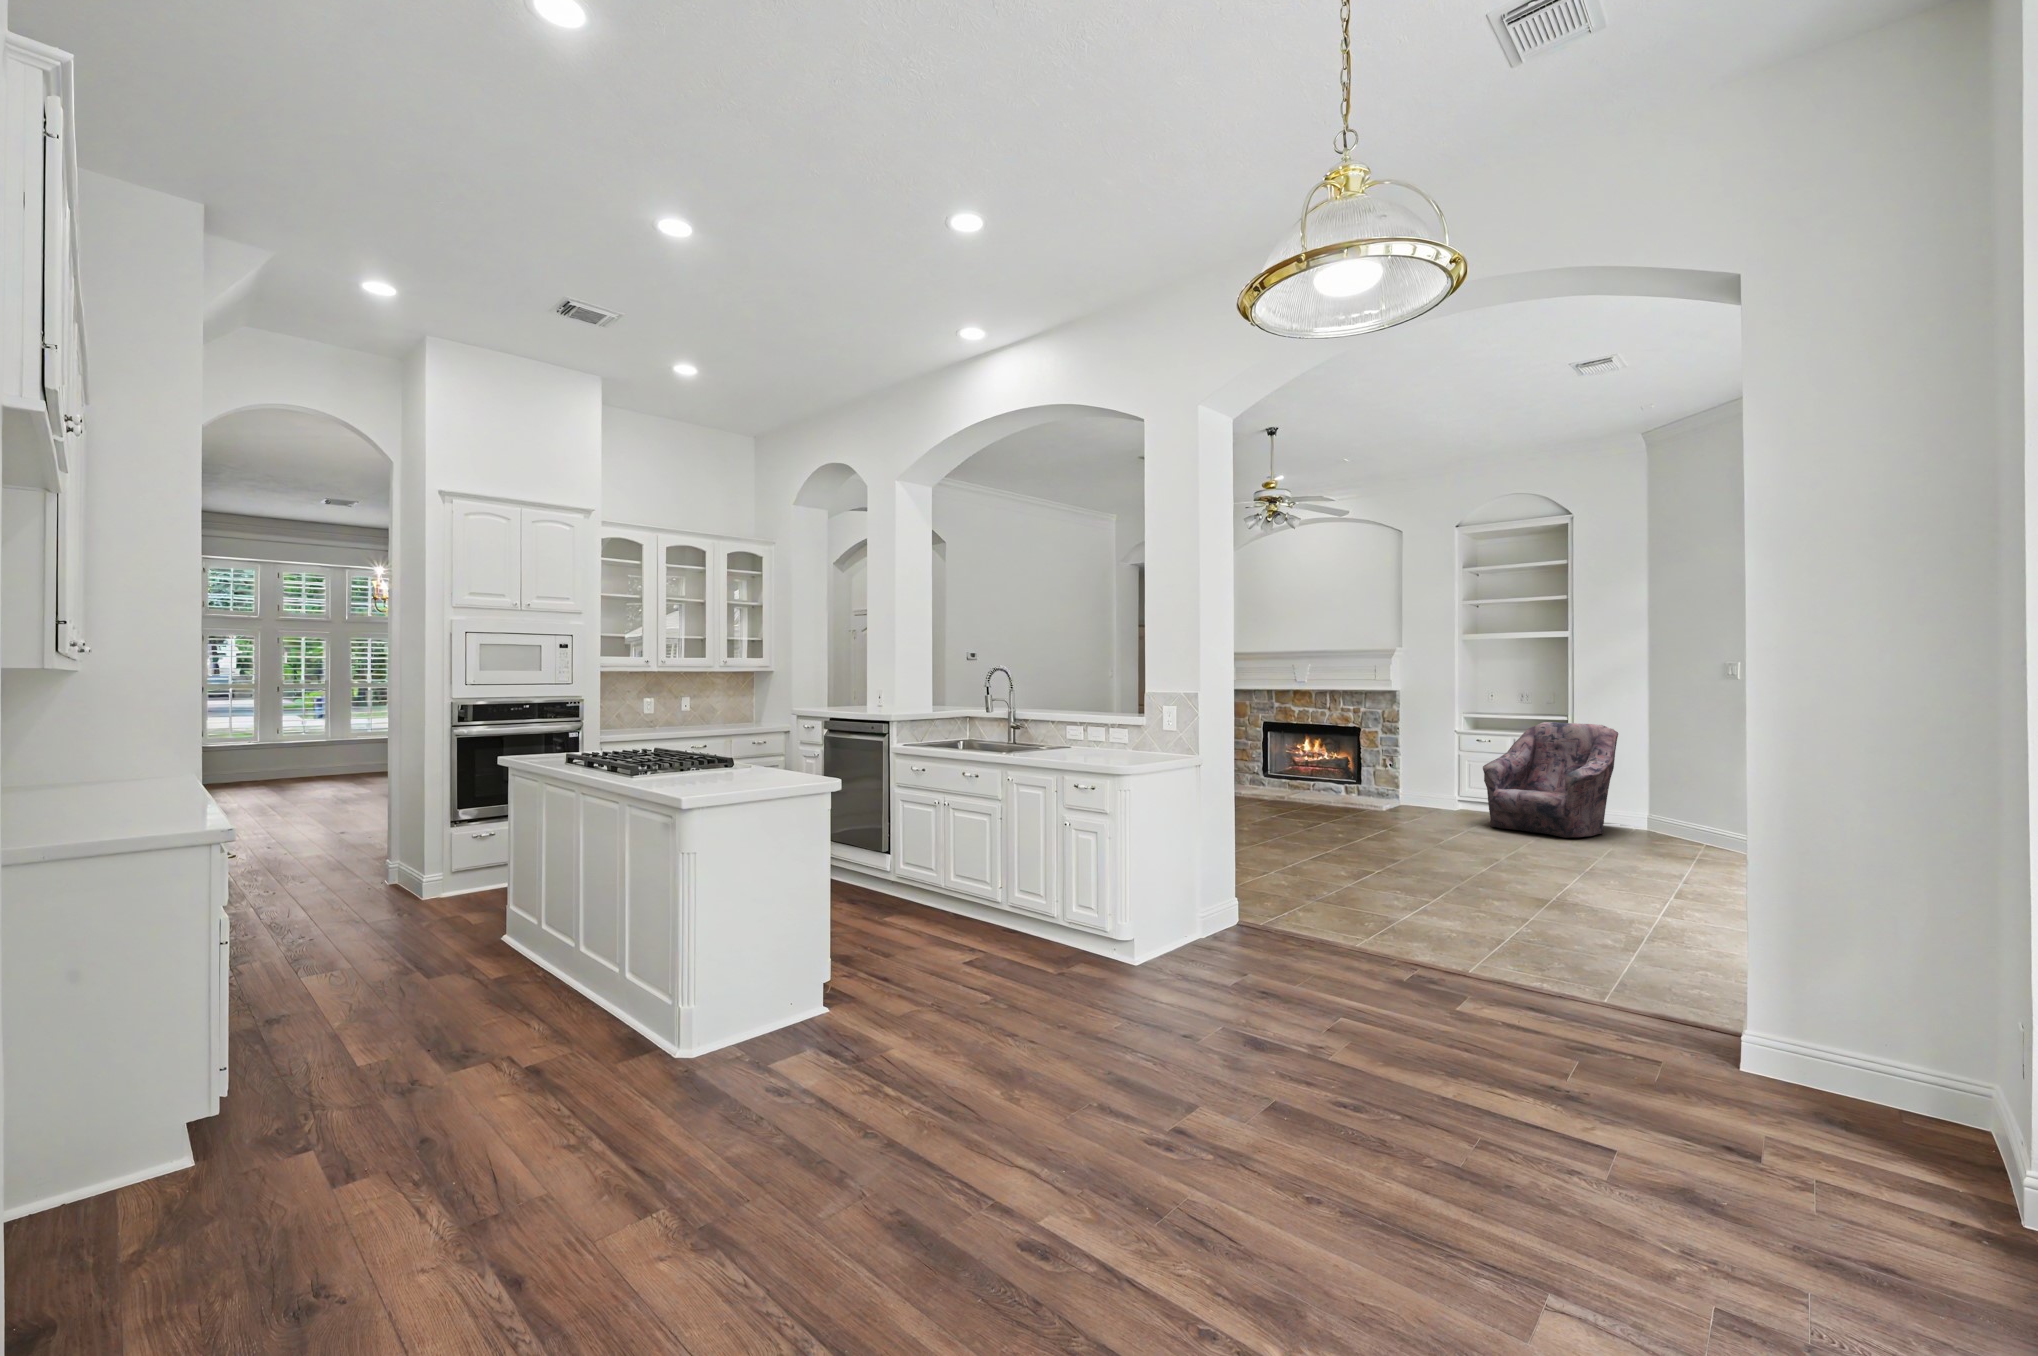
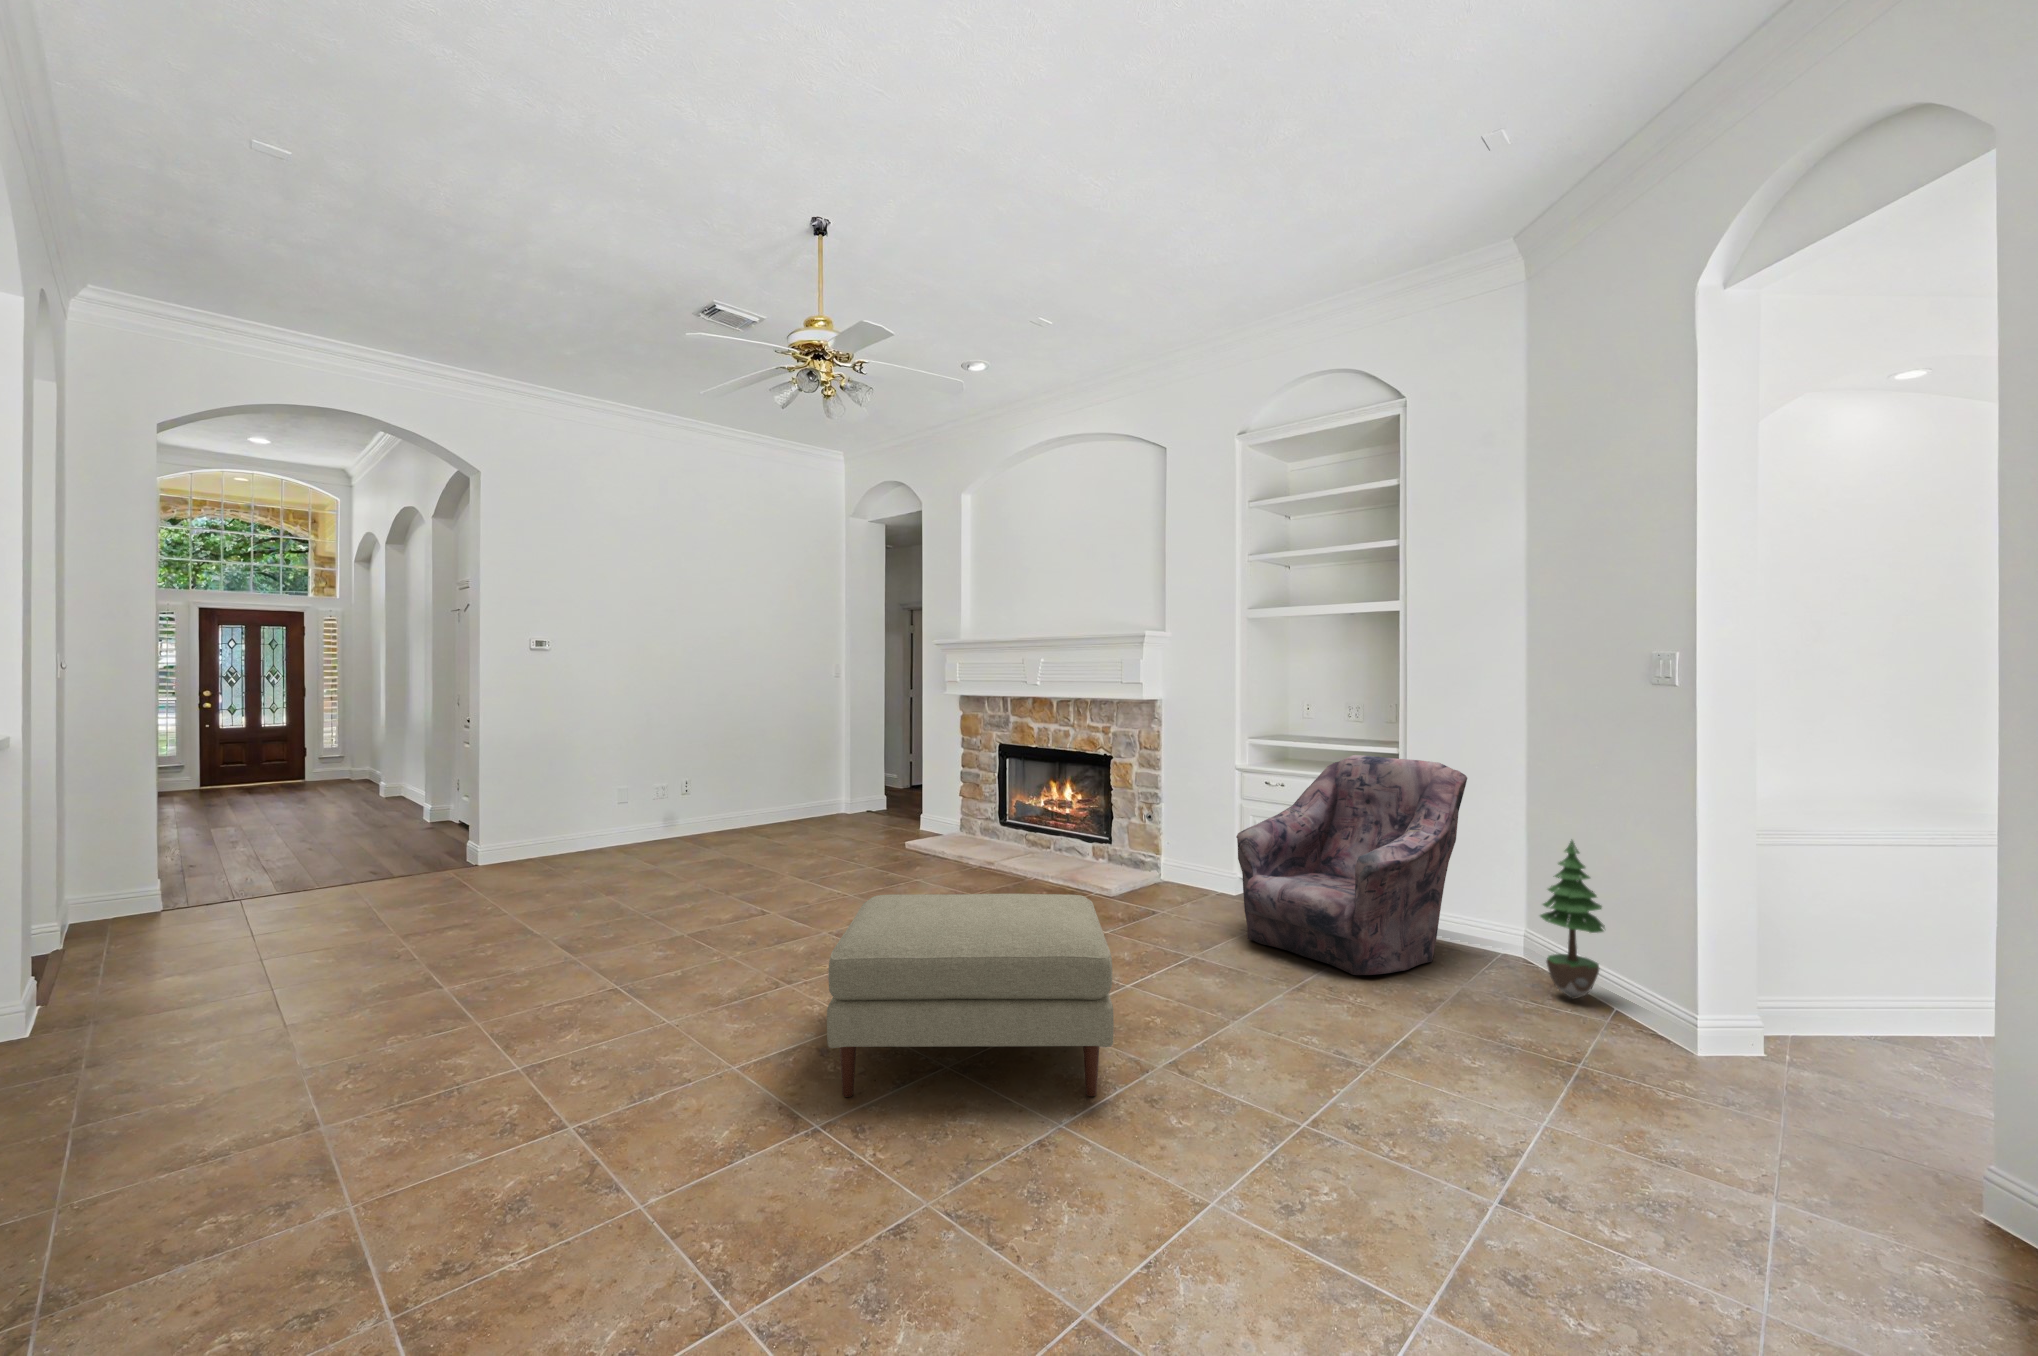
potted tree: none [1668,761,1705,845] -> present [1540,840,1605,999]
ottoman: none [1327,786,1494,869] -> present [827,894,1114,1097]

